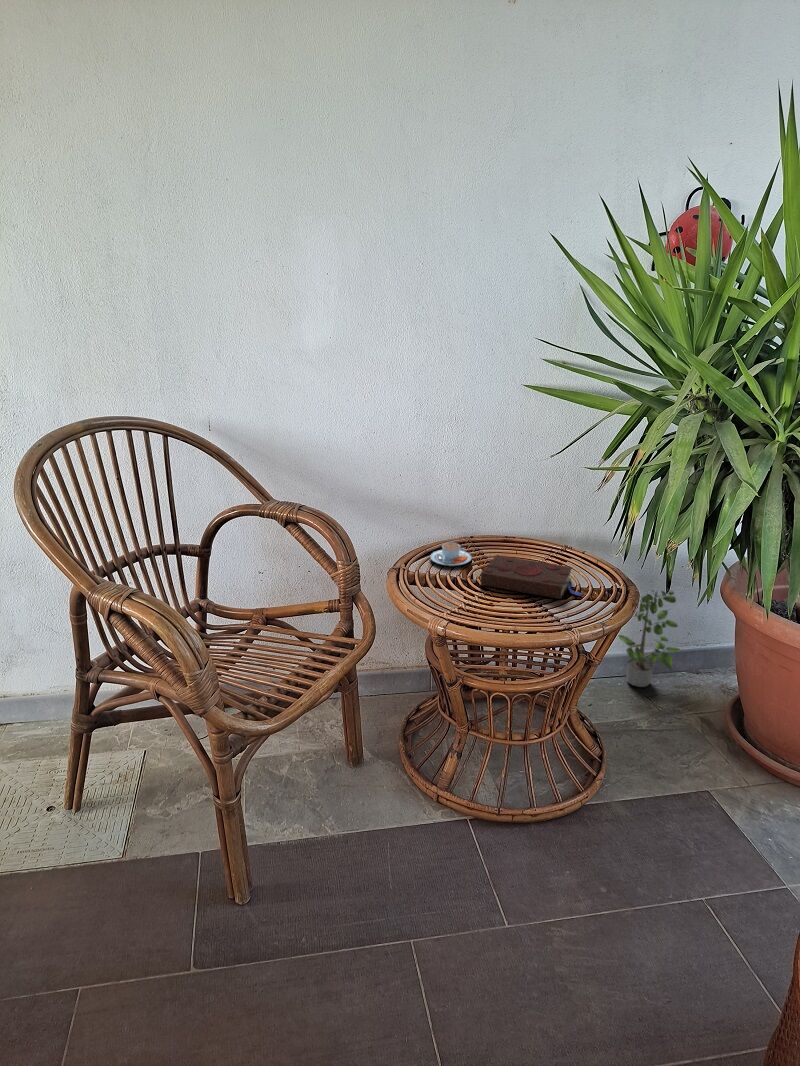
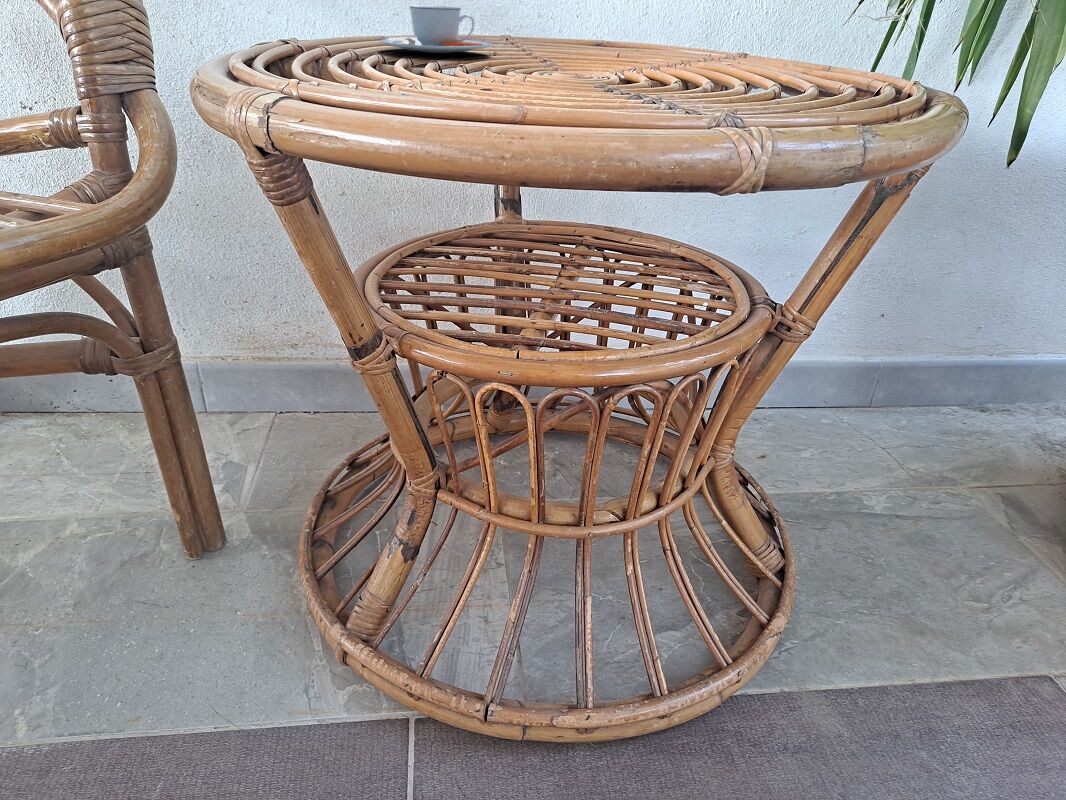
book: present [480,555,582,599] -> none [478,22,792,96]
potted plant: present [619,591,679,687] -> none [834,211,977,429]

